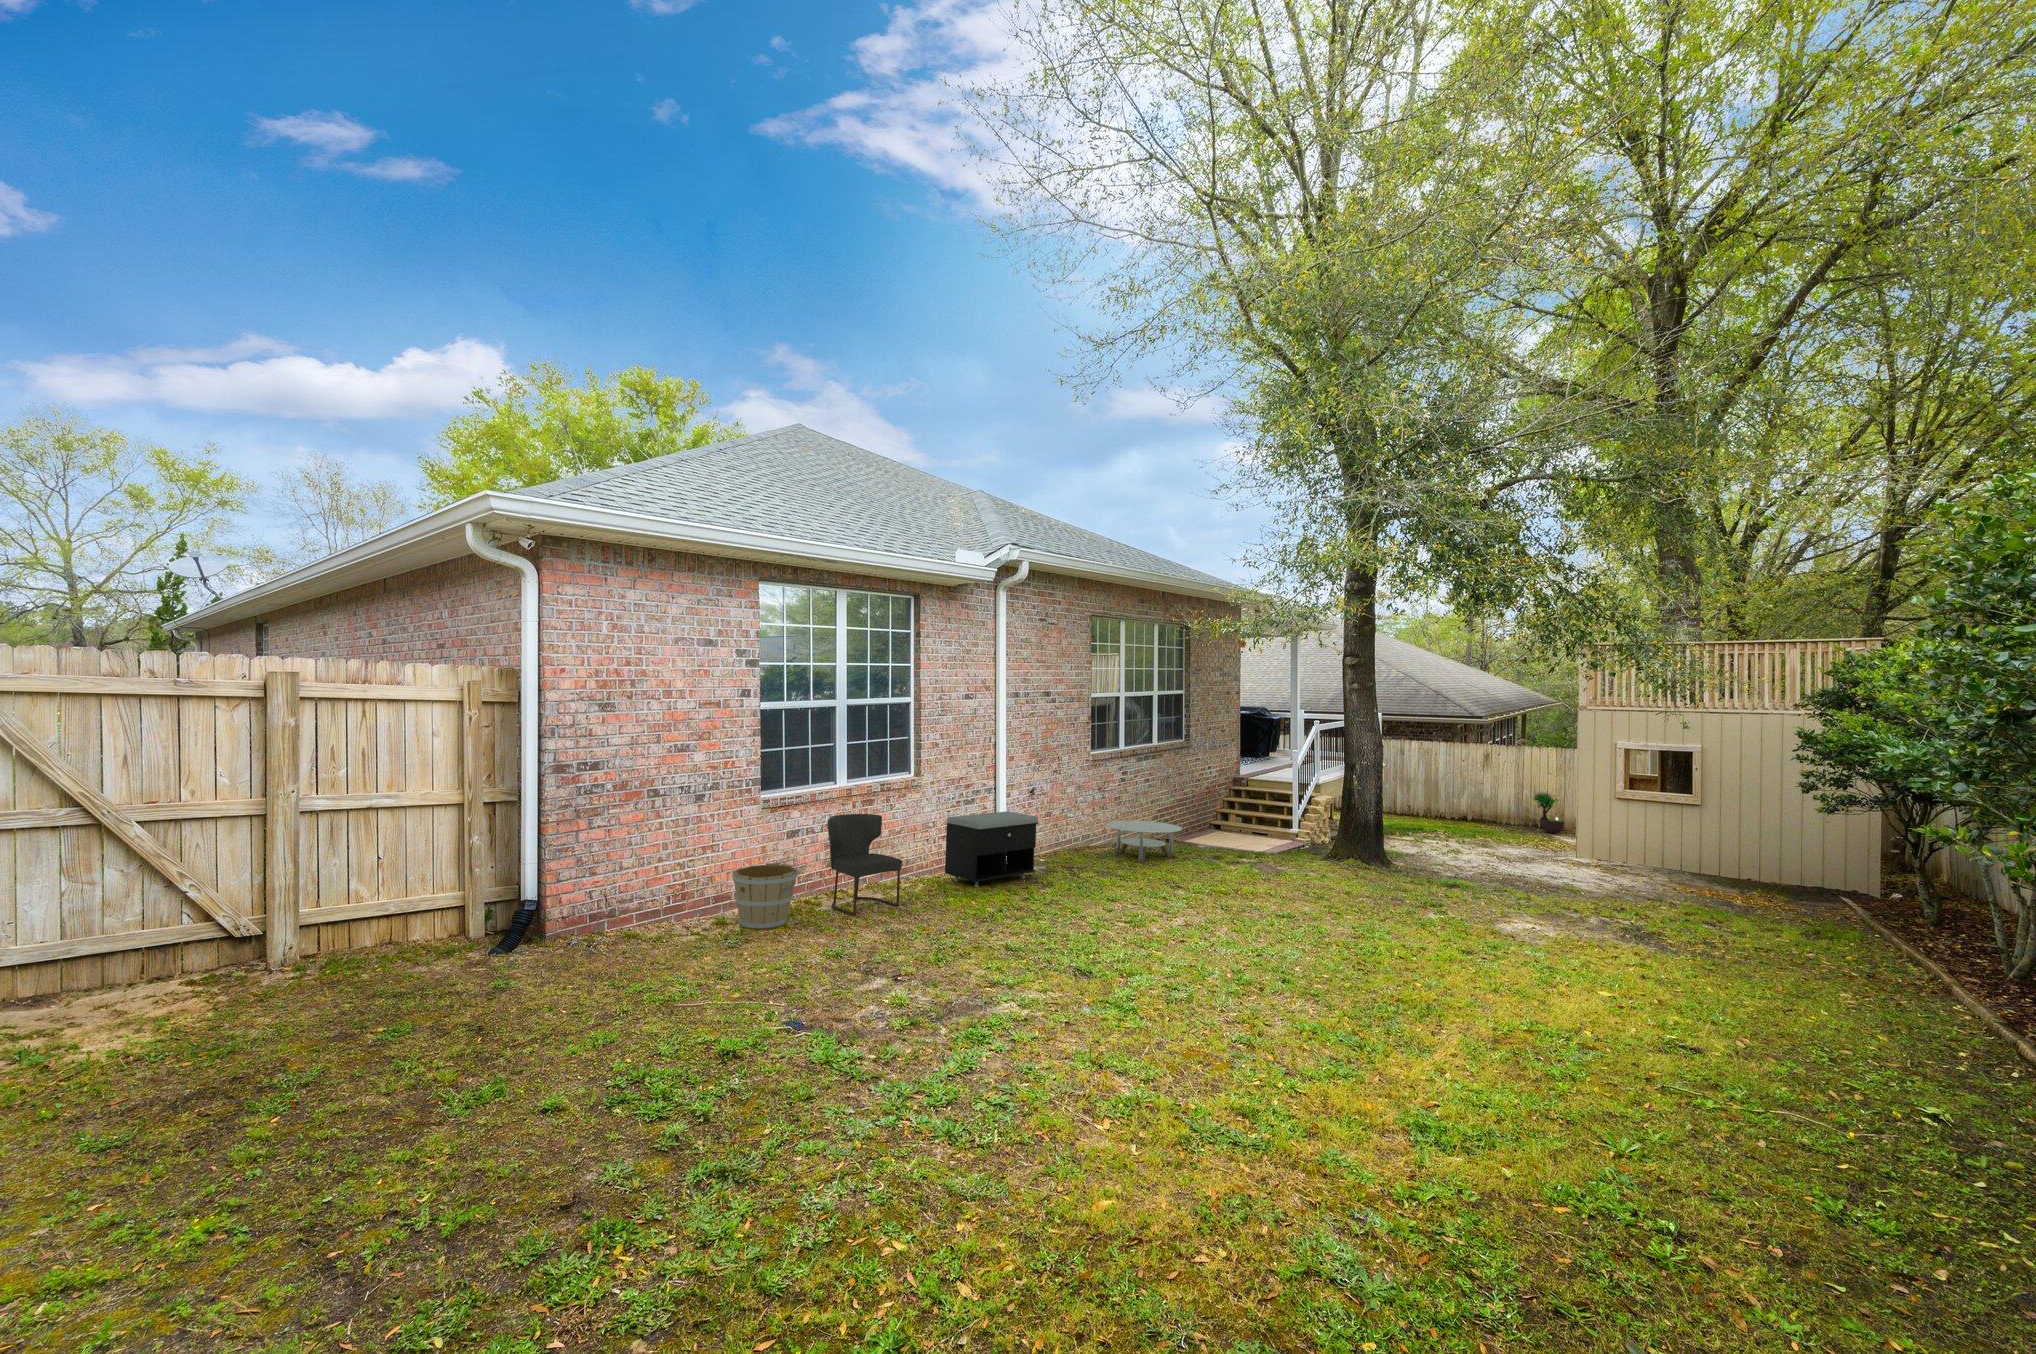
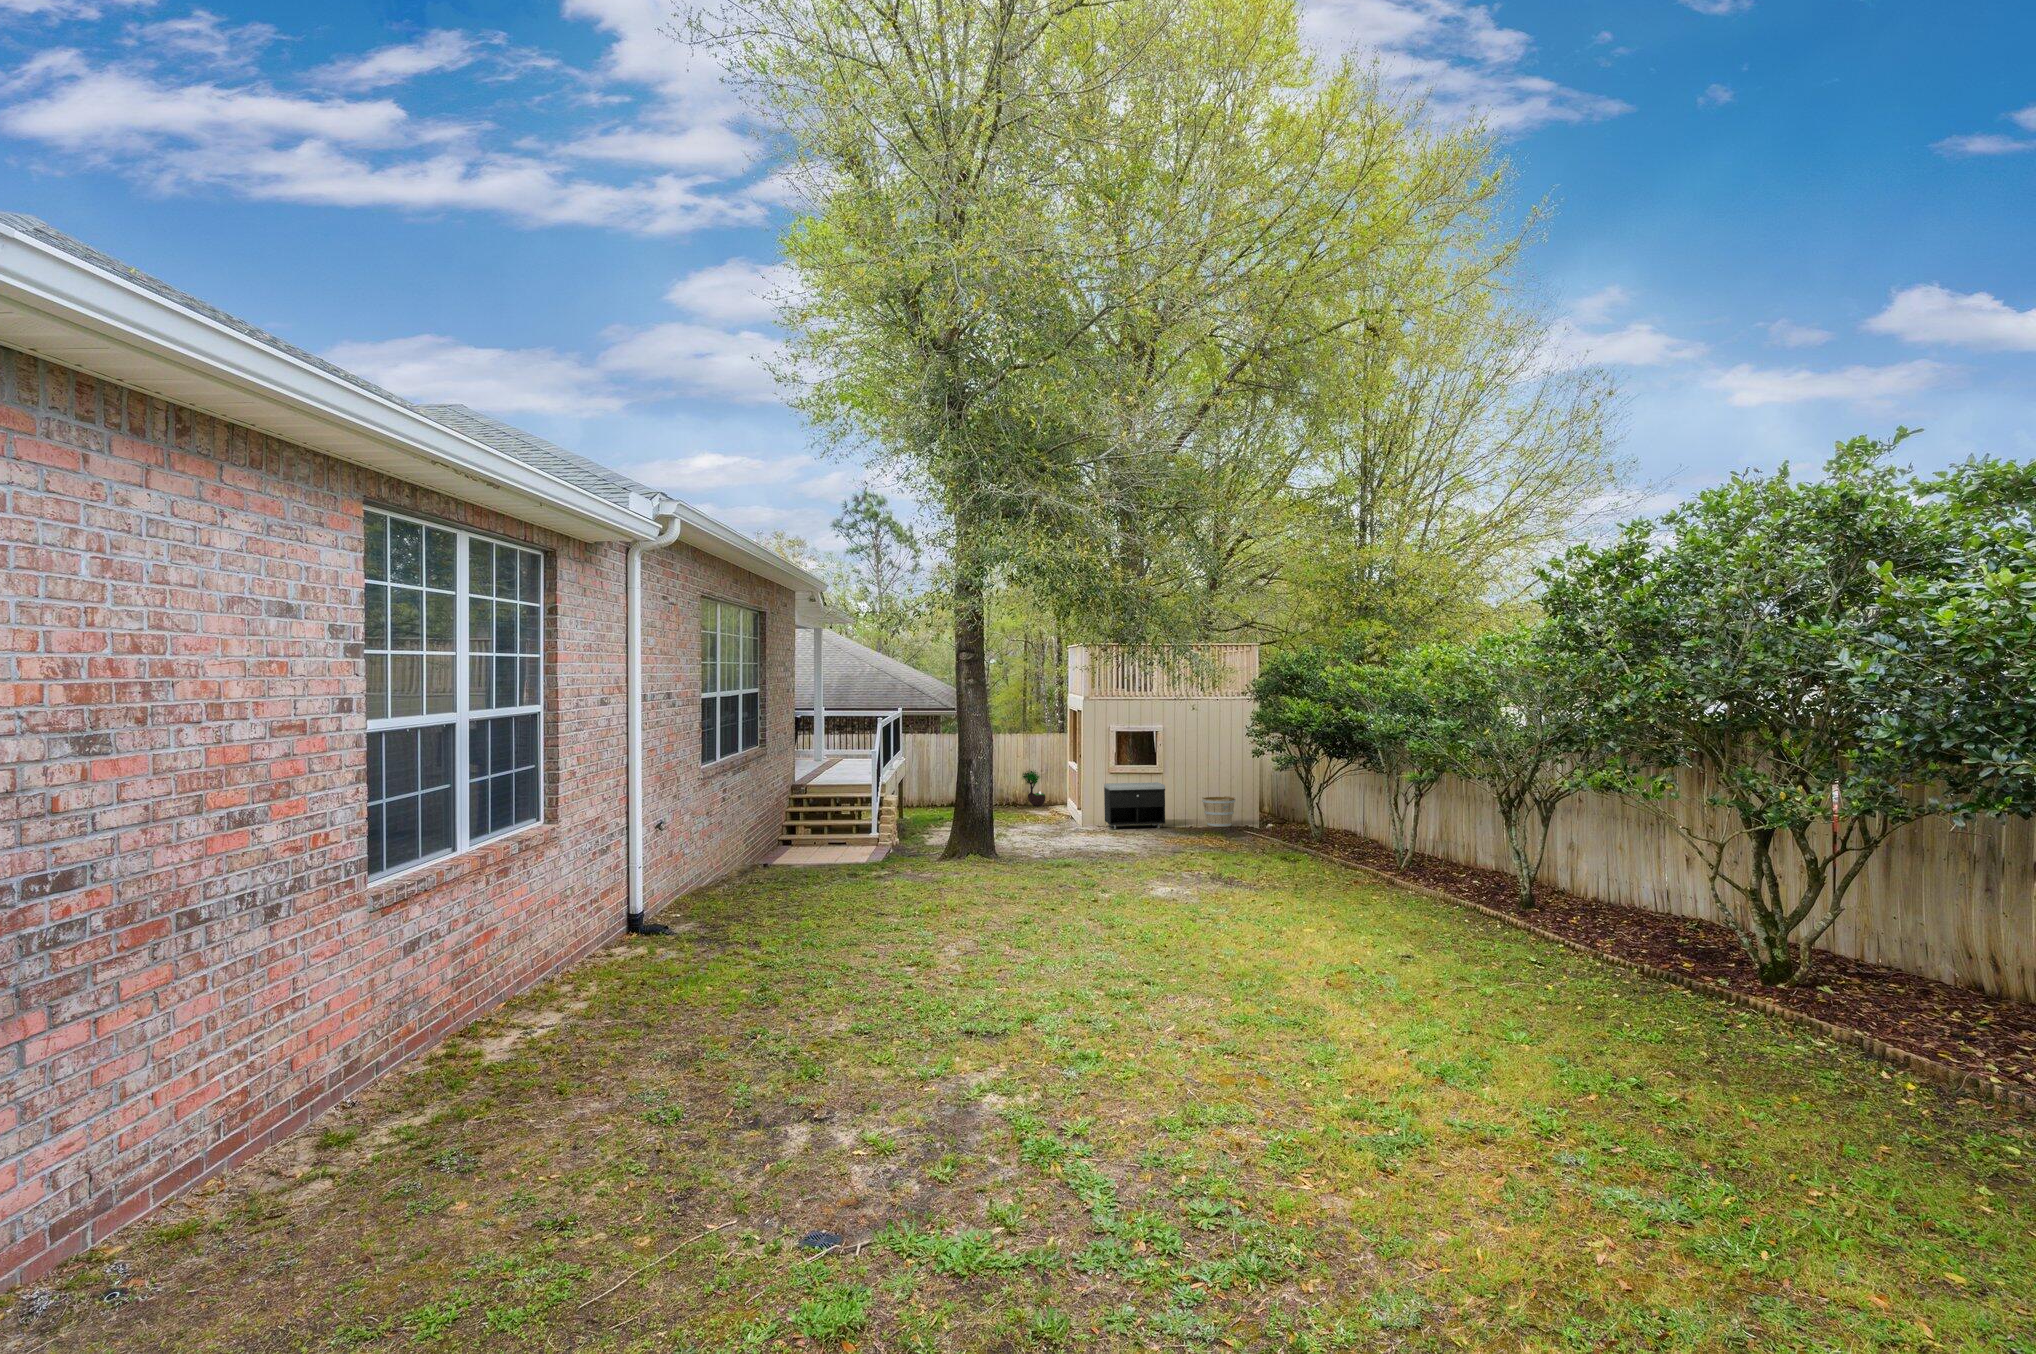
storage bench: present [945,811,1038,887] -> present [1104,782,1166,829]
chair: present [827,814,902,915] -> none [463,890,596,1055]
round table: present [1107,821,1182,863] -> none [719,845,814,897]
wooden bucket: present [732,863,798,929] -> present [1202,796,1235,827]

